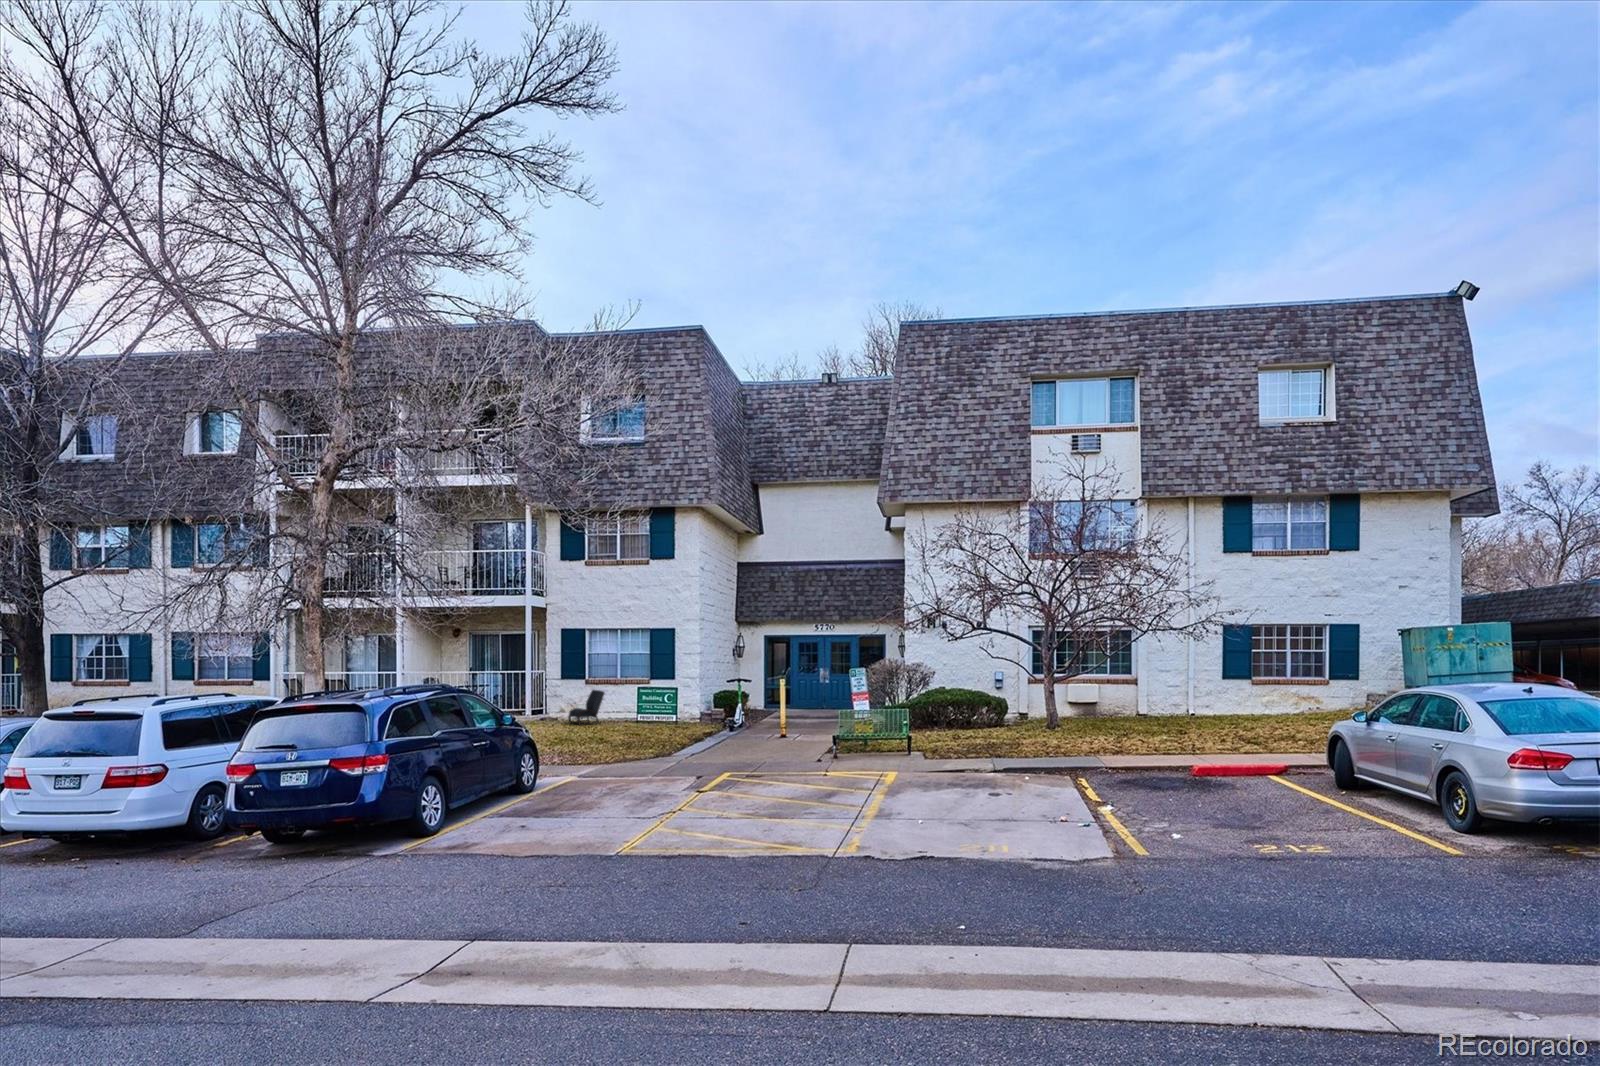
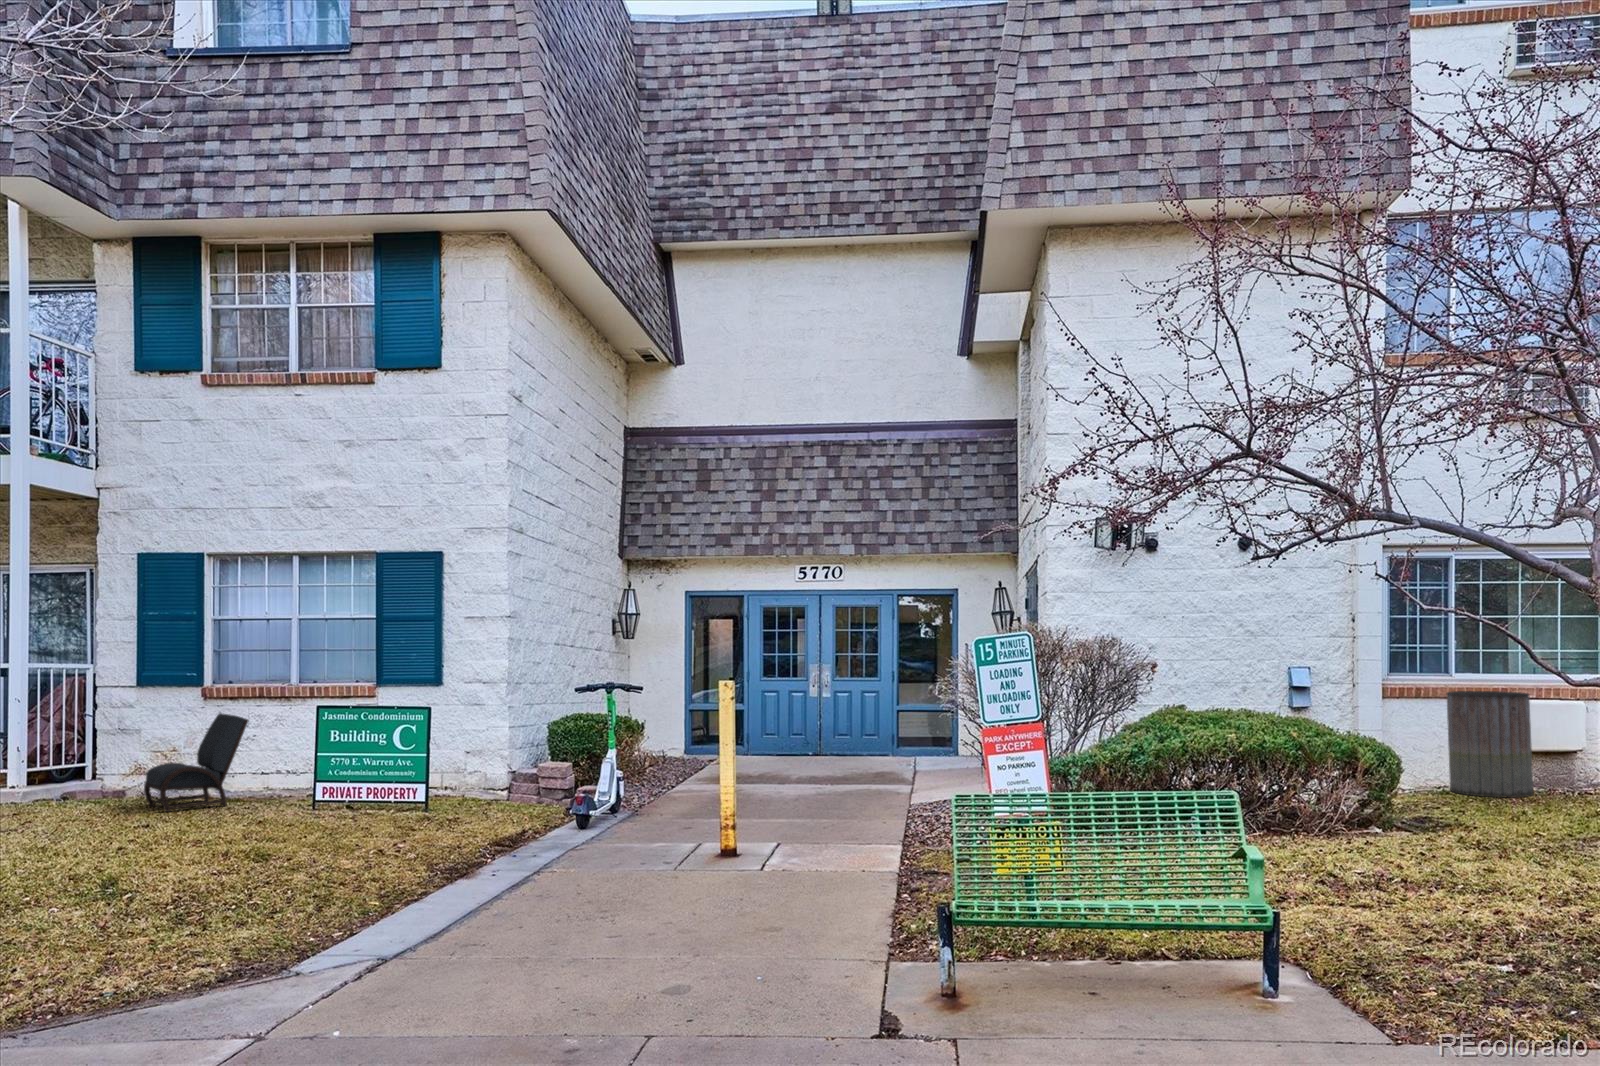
trash can: none [1051,683,1081,722] -> present [1447,691,1533,797]

